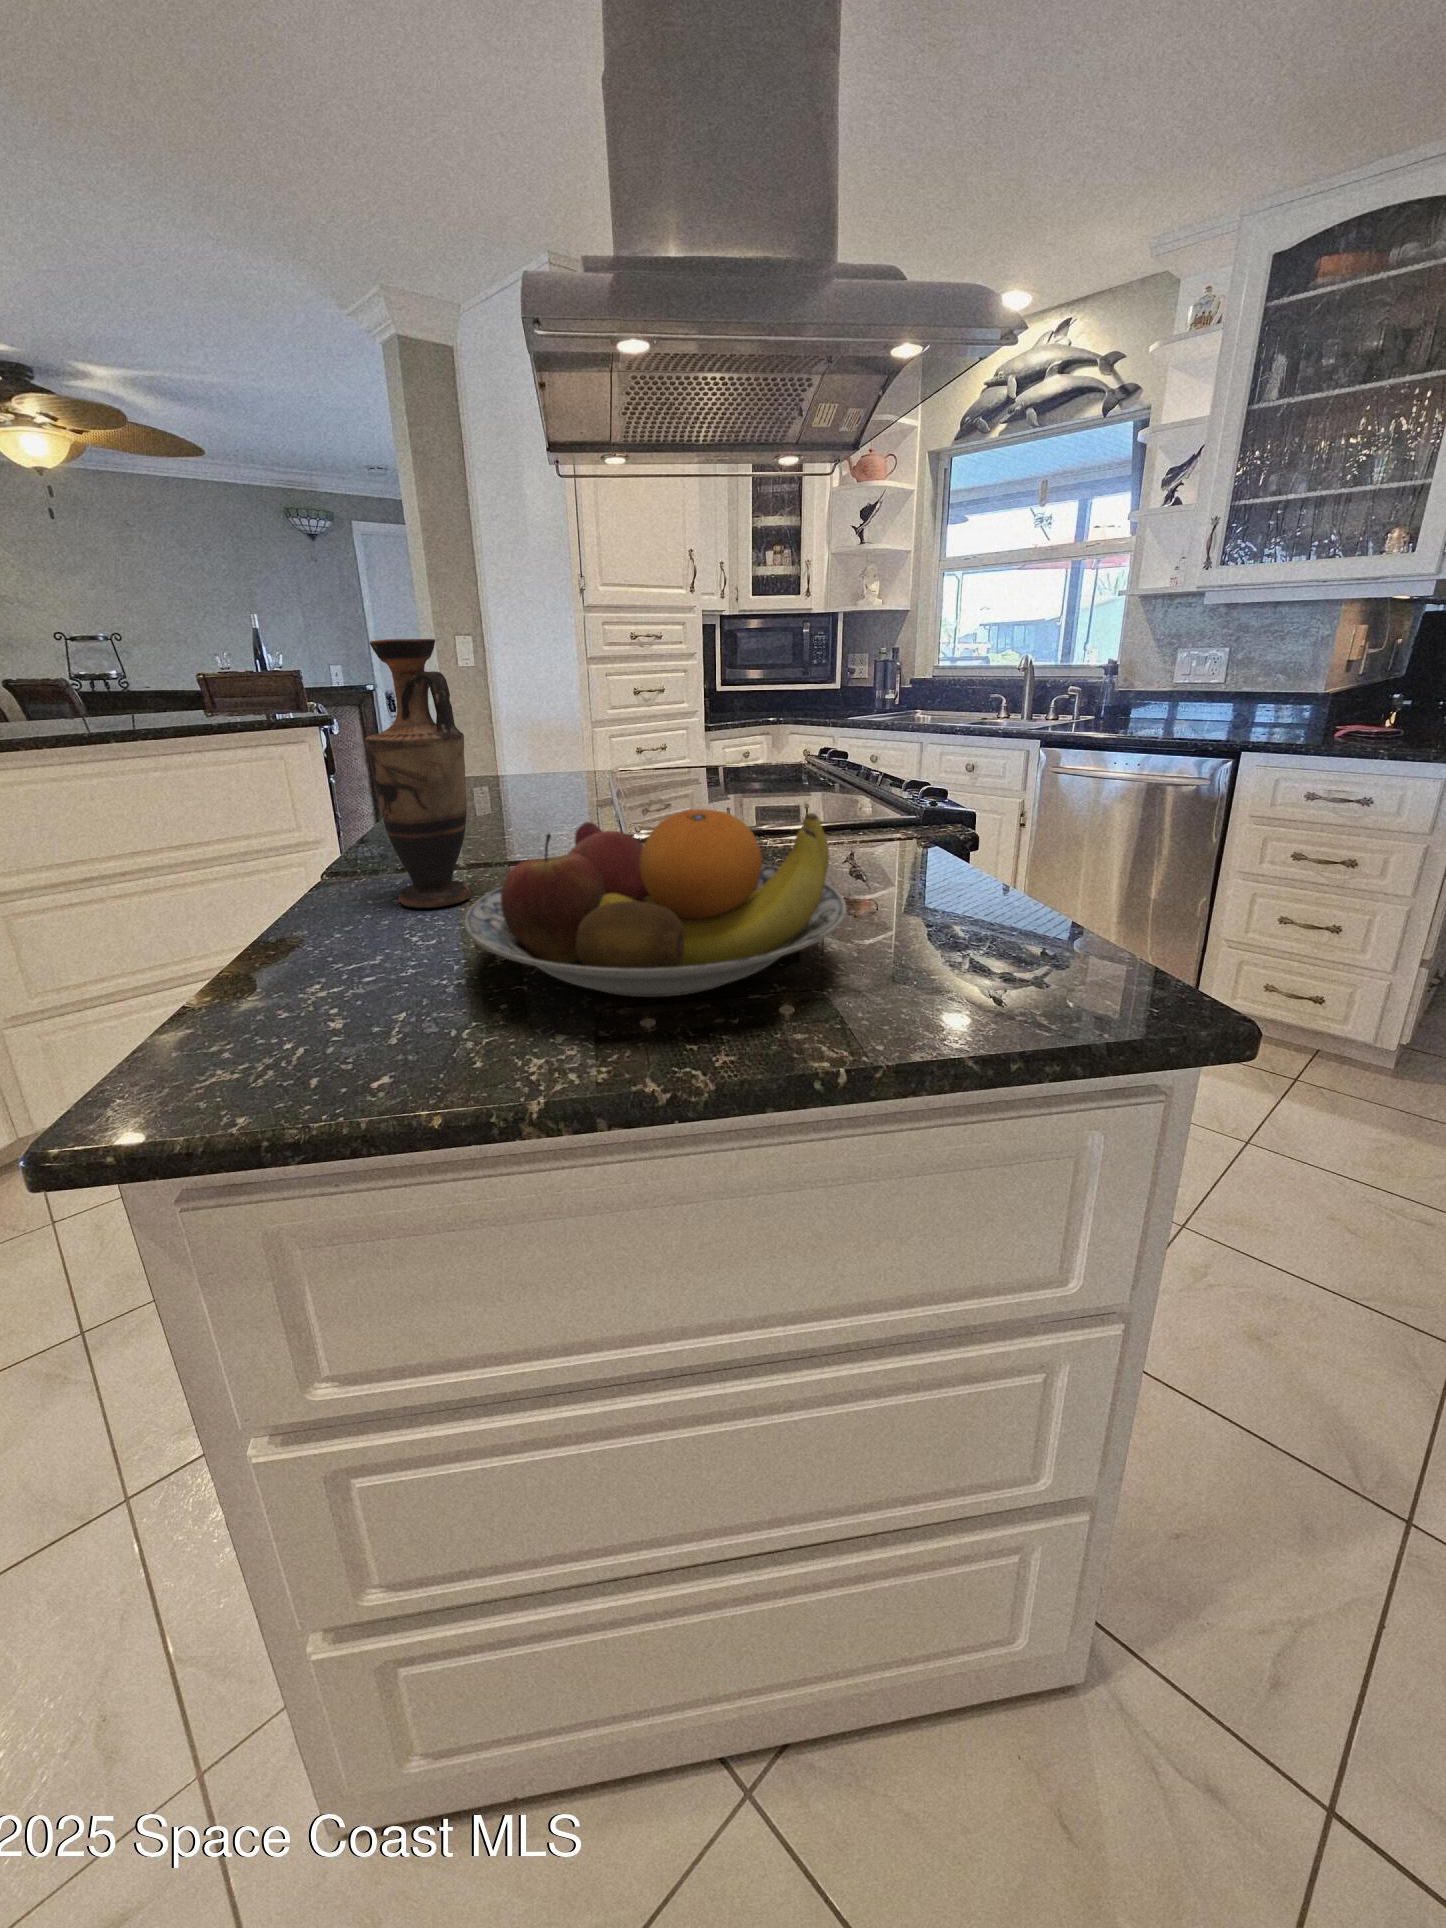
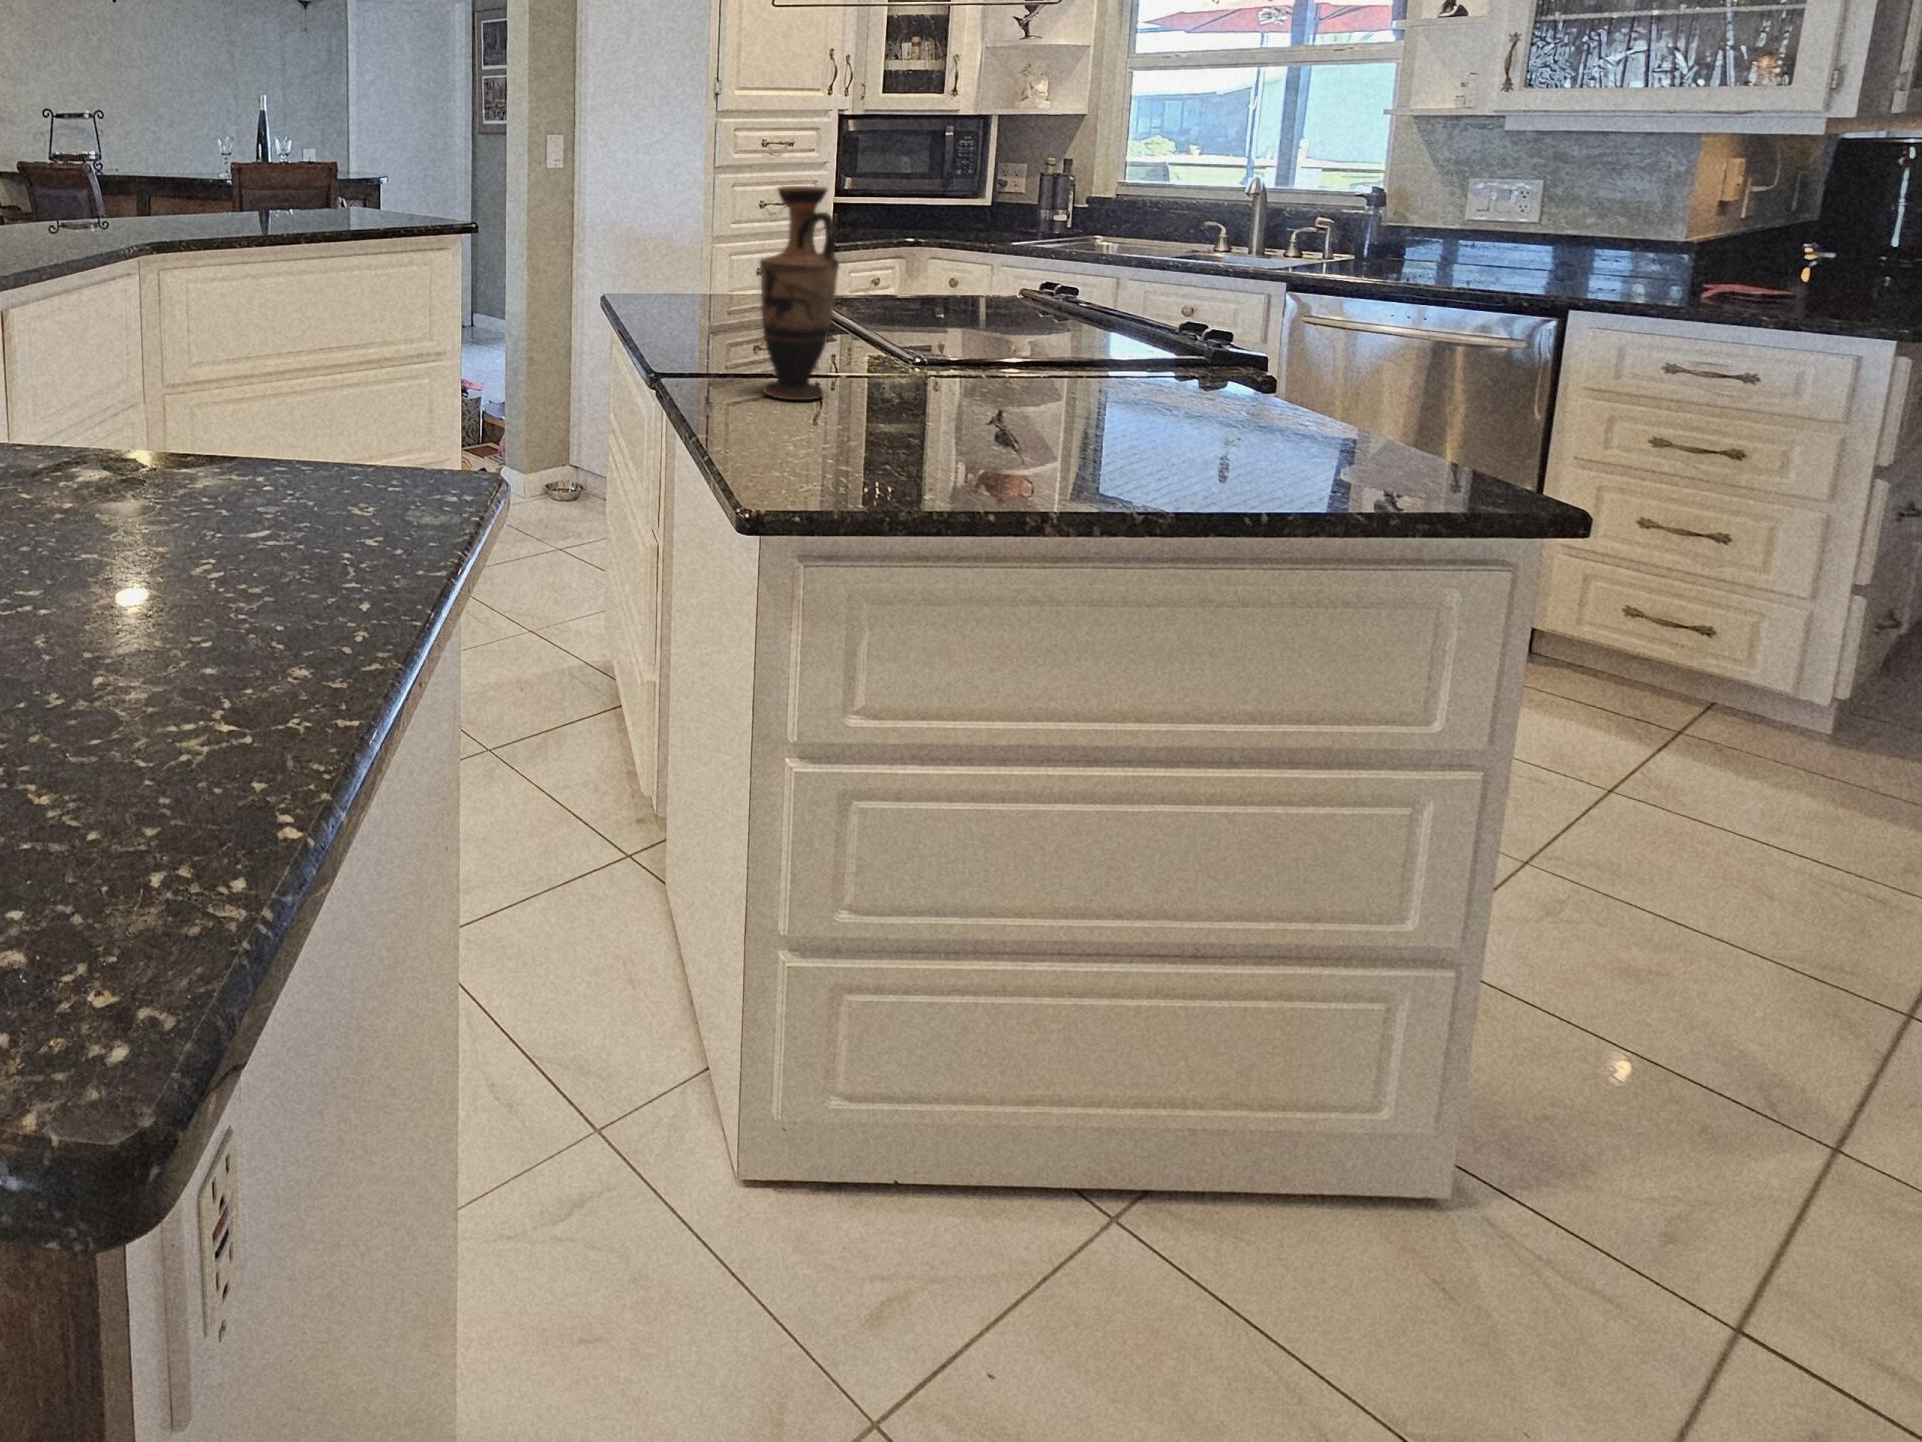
fruit bowl: present [464,809,846,997] -> none [901,330,1226,465]

